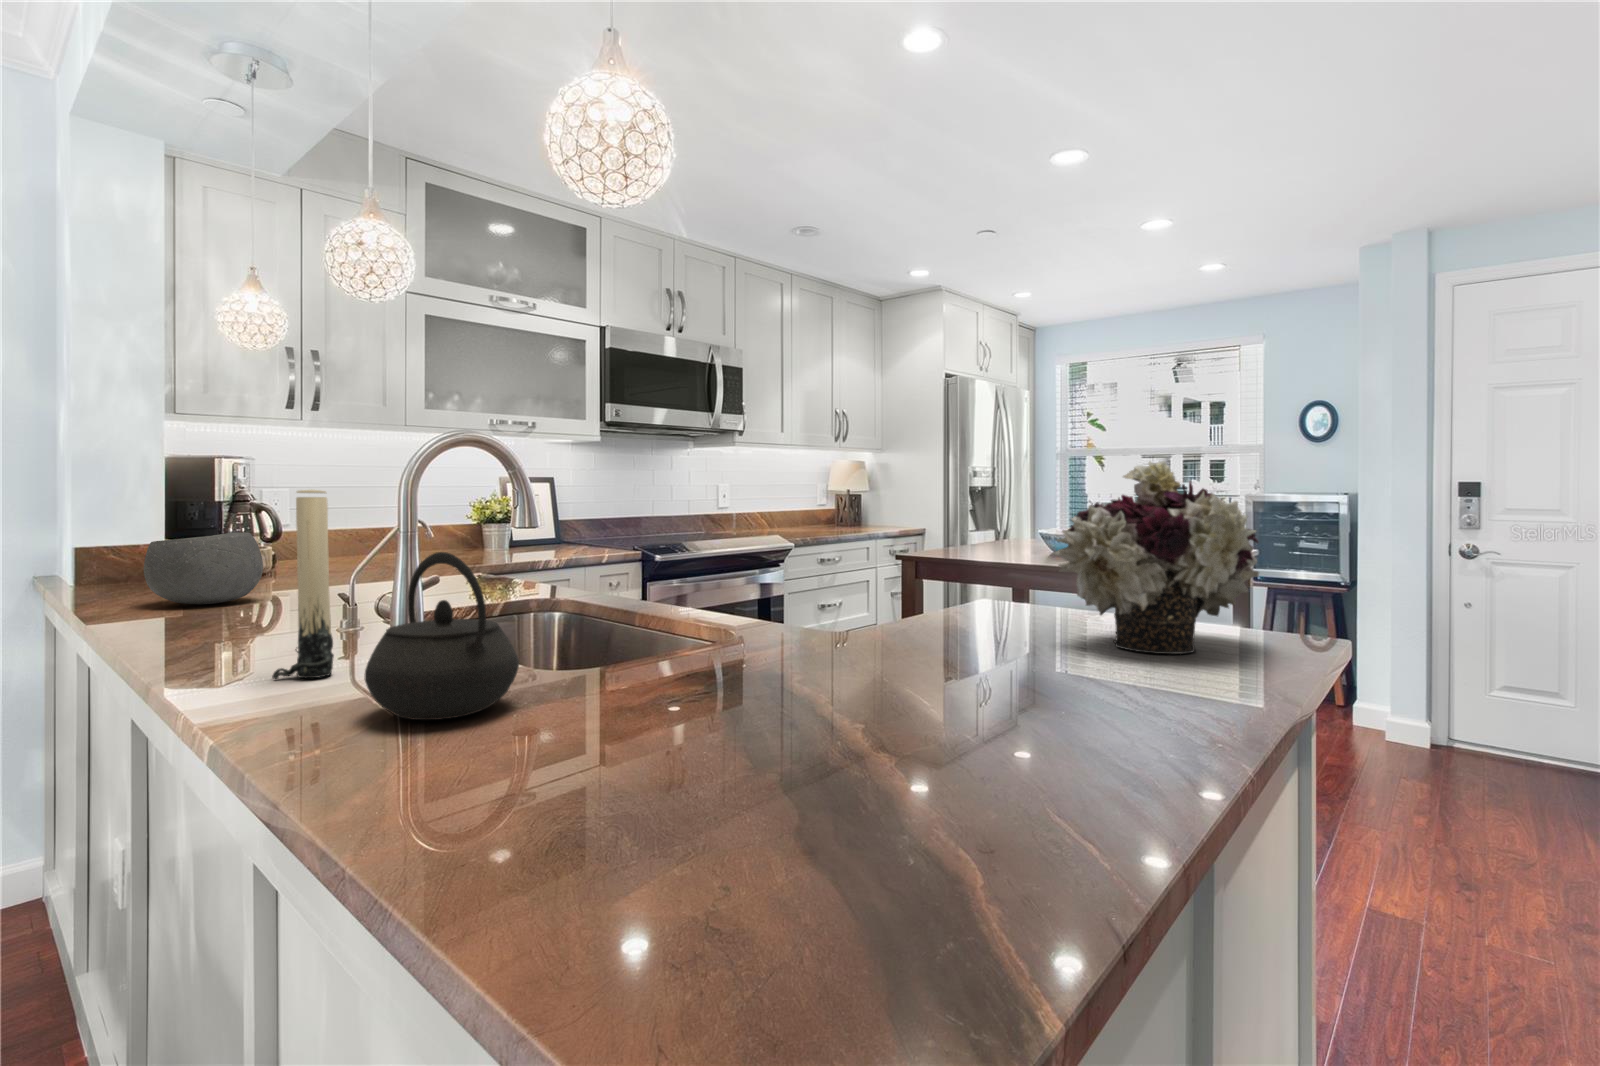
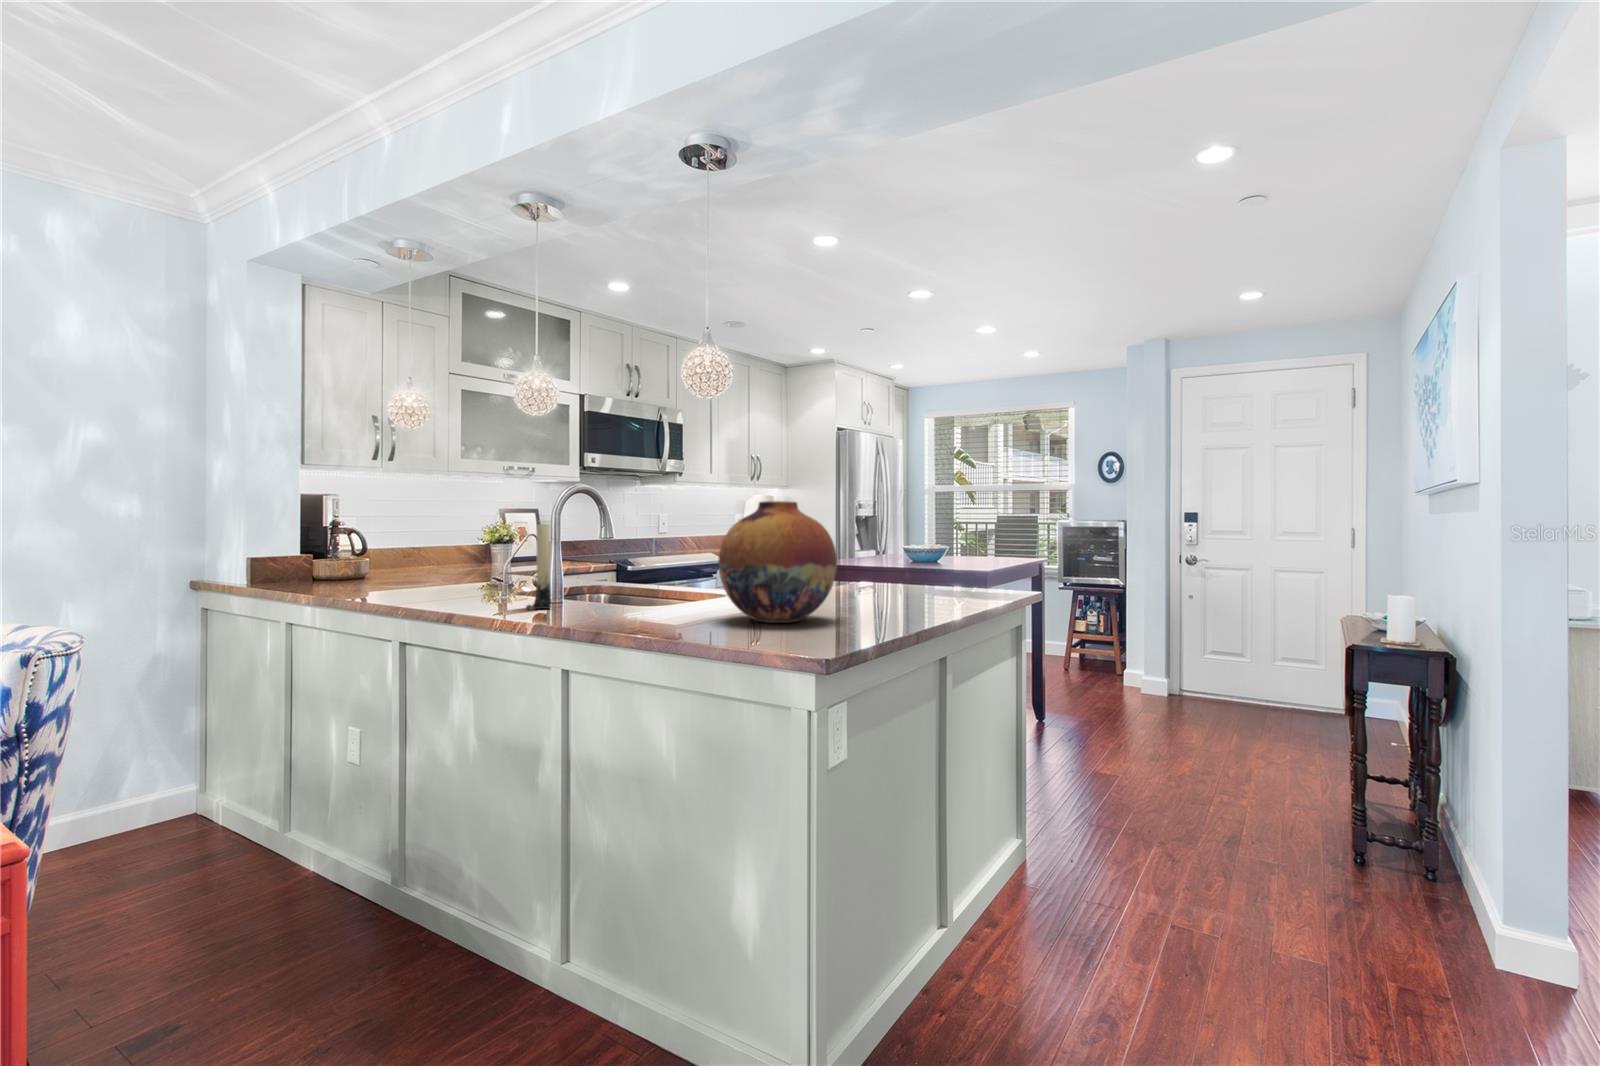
vase: none [613,431,947,782] -> present [718,501,837,623]
flower arrangement: present [1052,461,1259,654] -> none [888,507,986,599]
bowl: present [144,532,263,604] -> none [354,546,420,589]
kettle: present [365,552,519,720] -> none [598,547,659,616]

